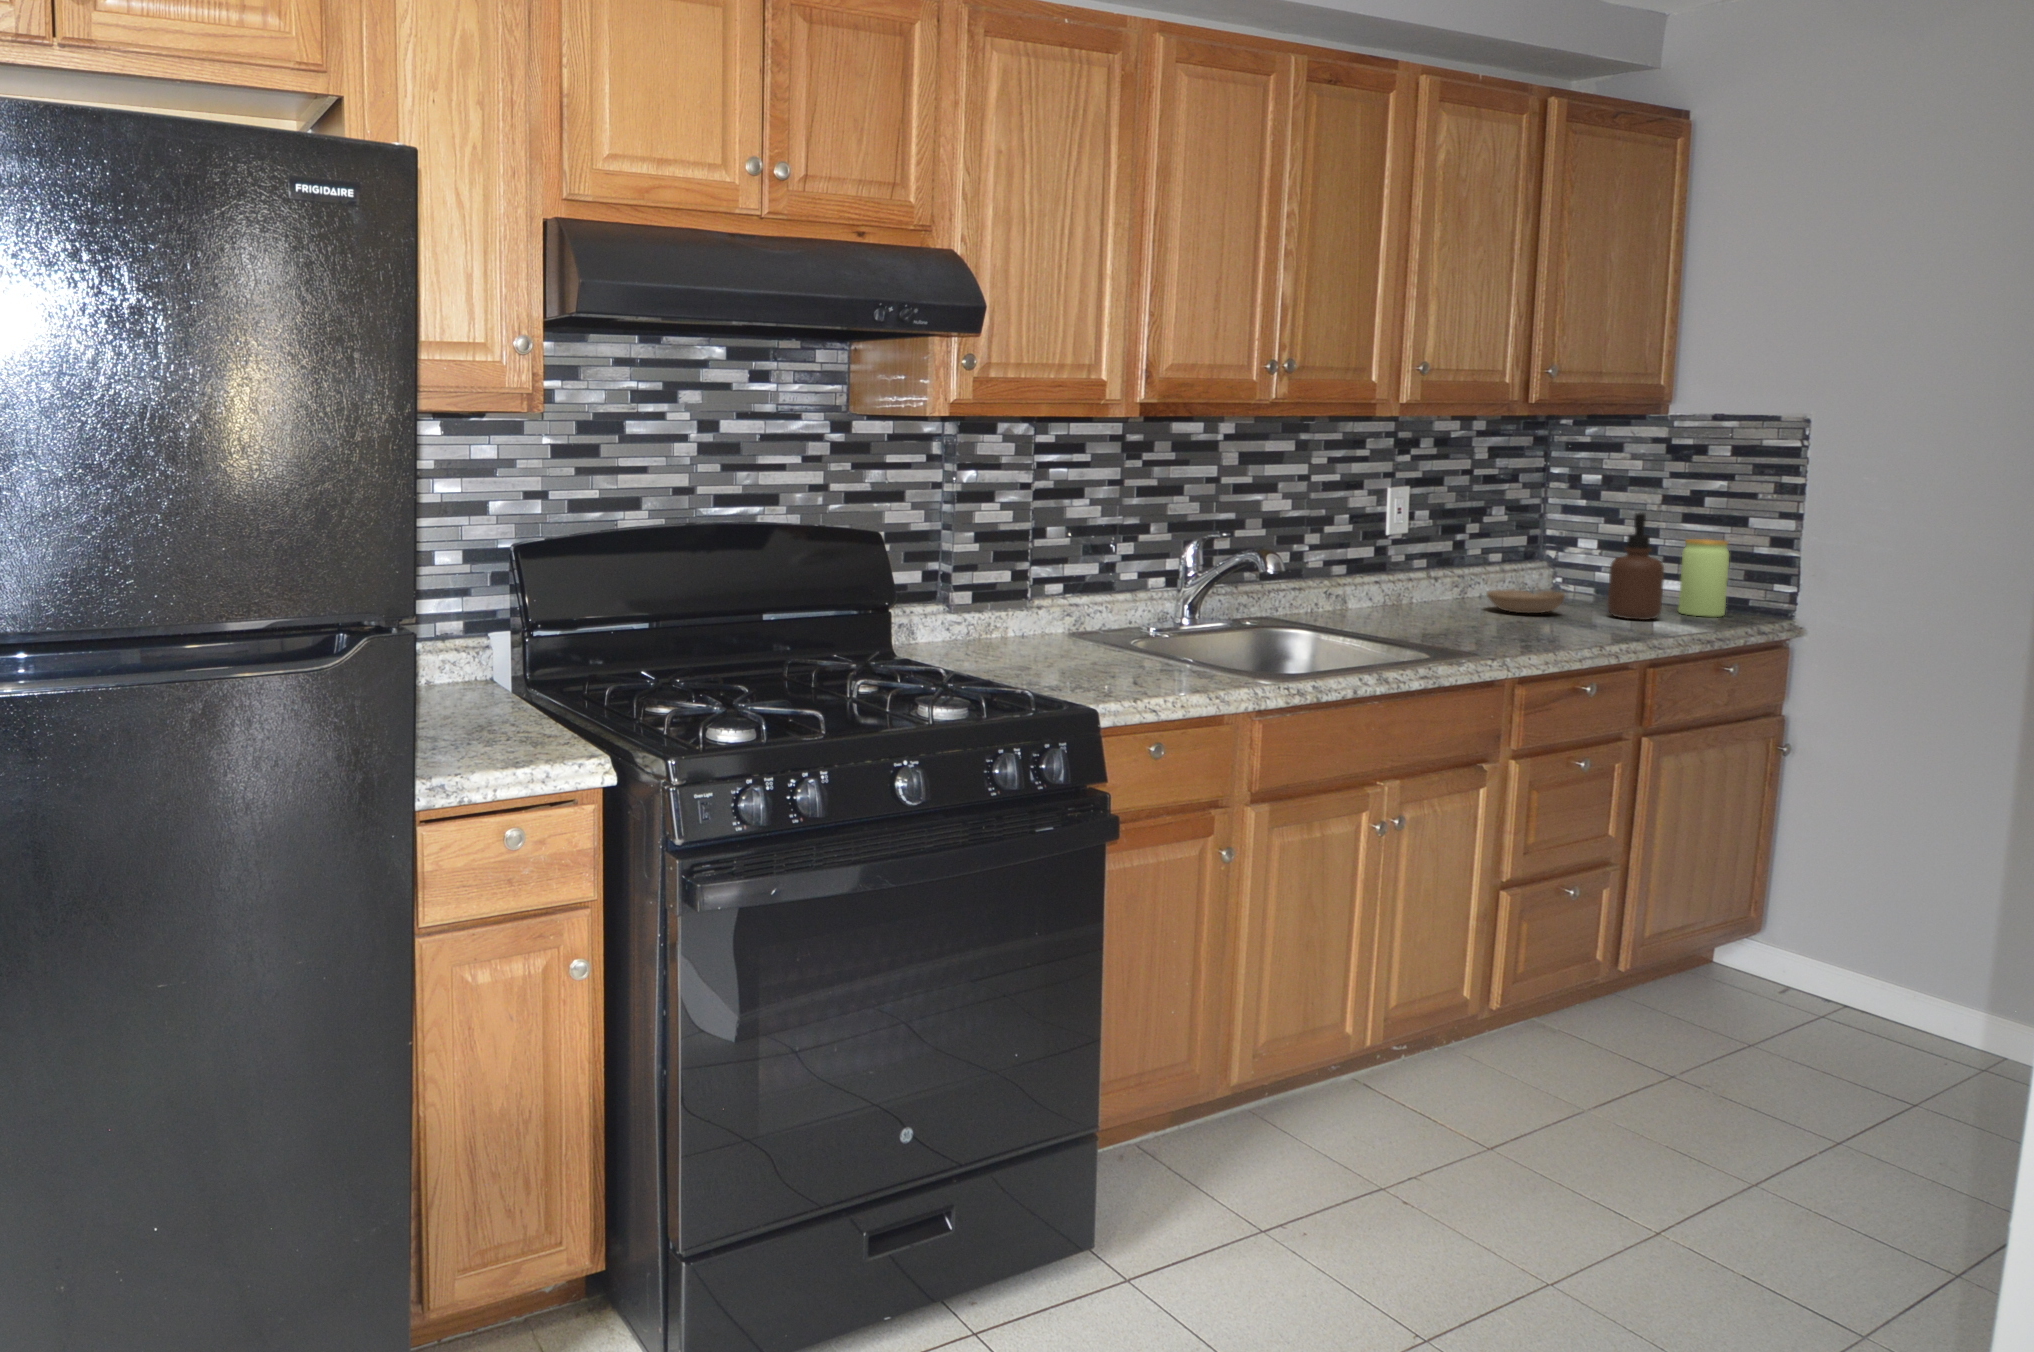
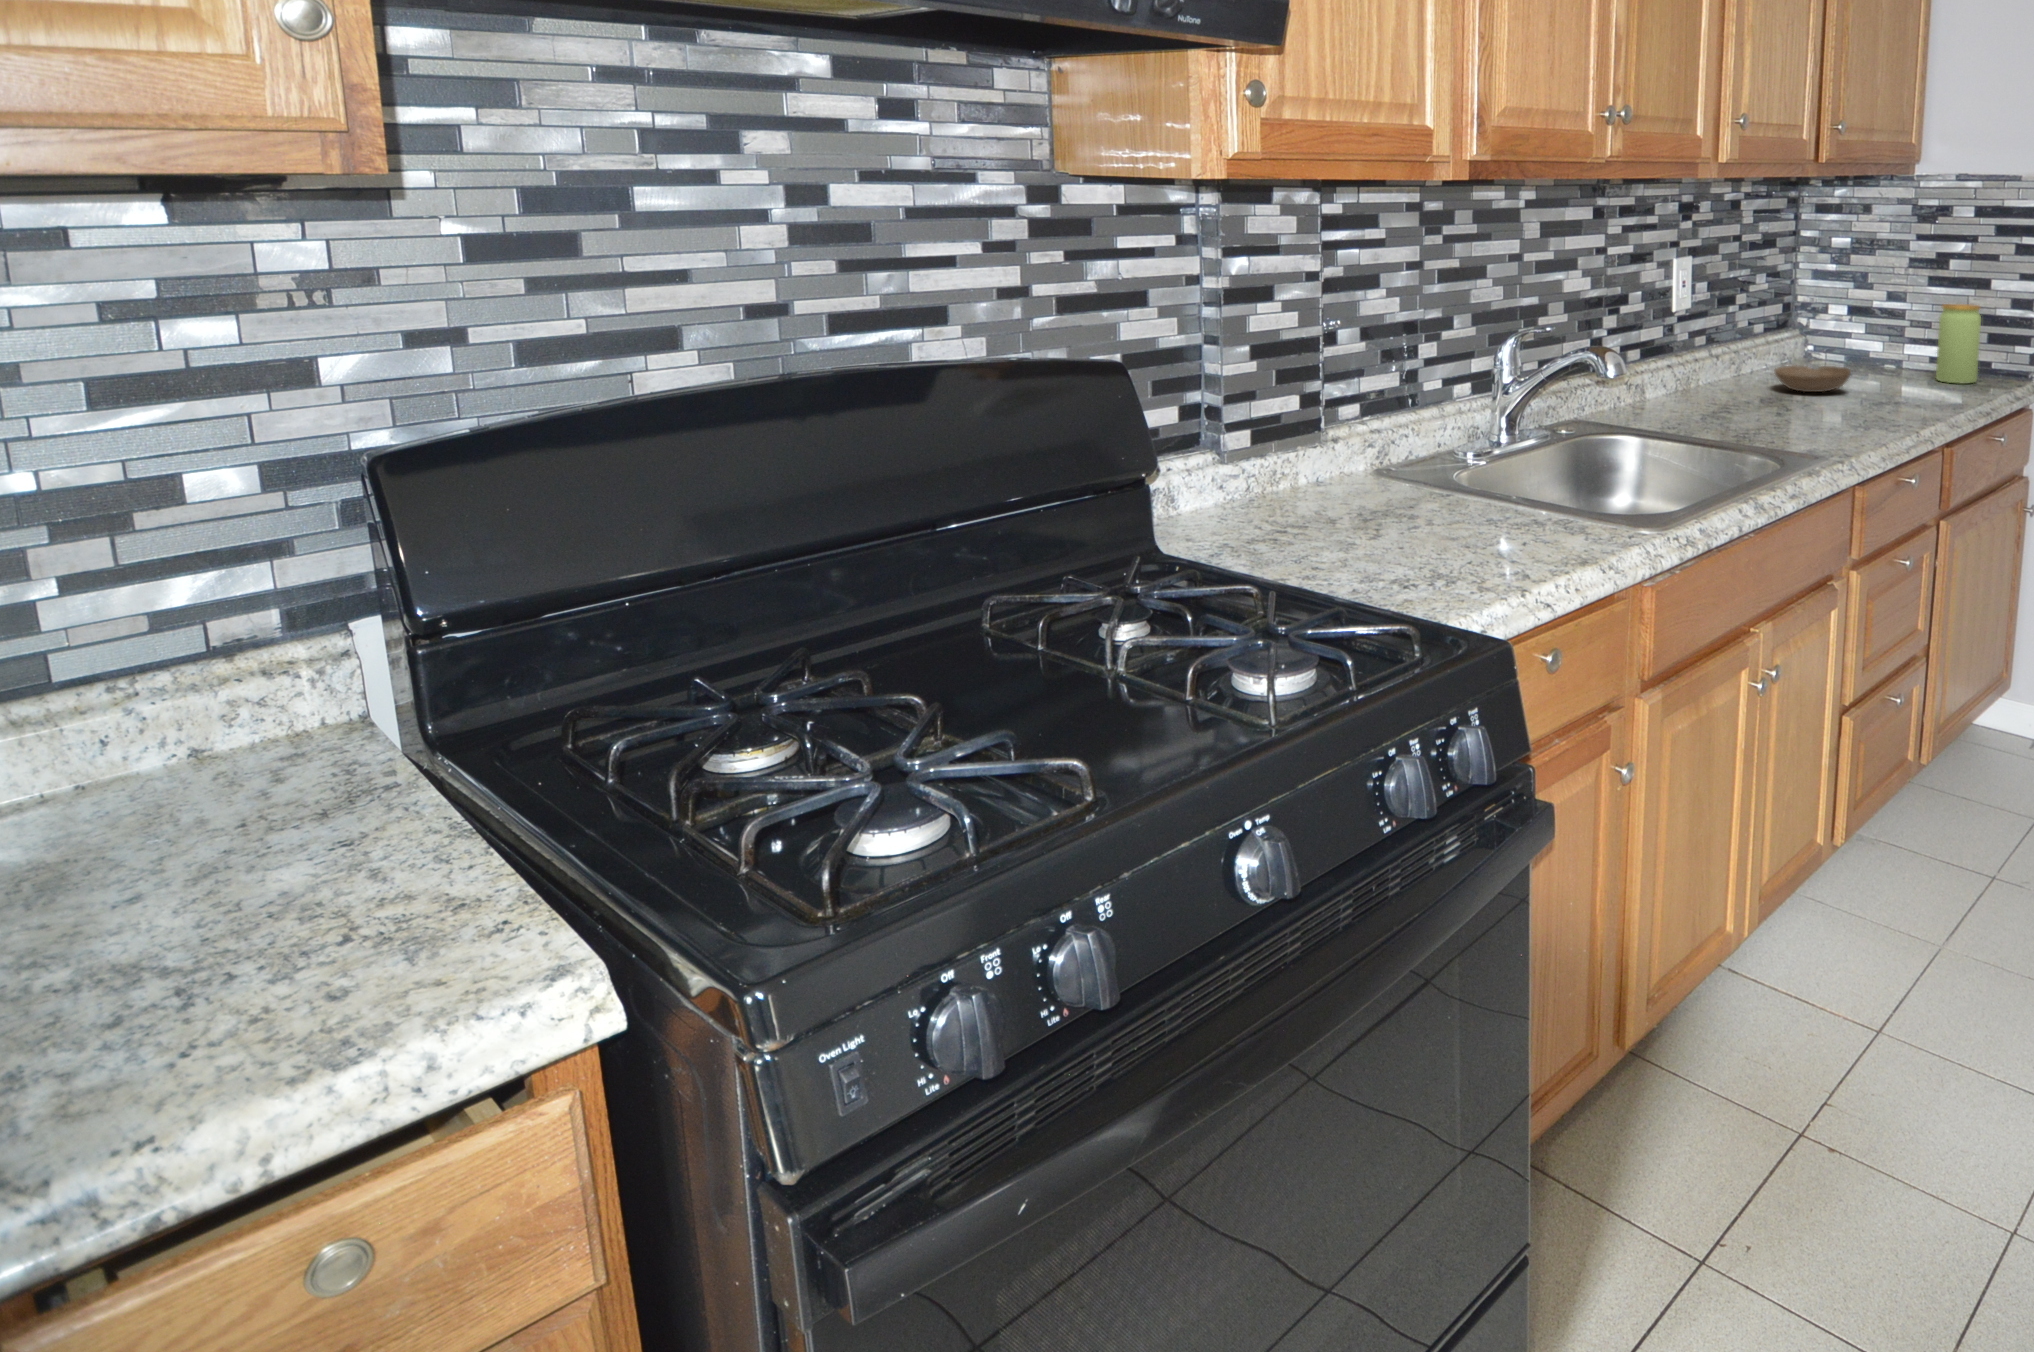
soap dispenser: present [1608,513,1664,620] -> none [1885,280,1937,393]

